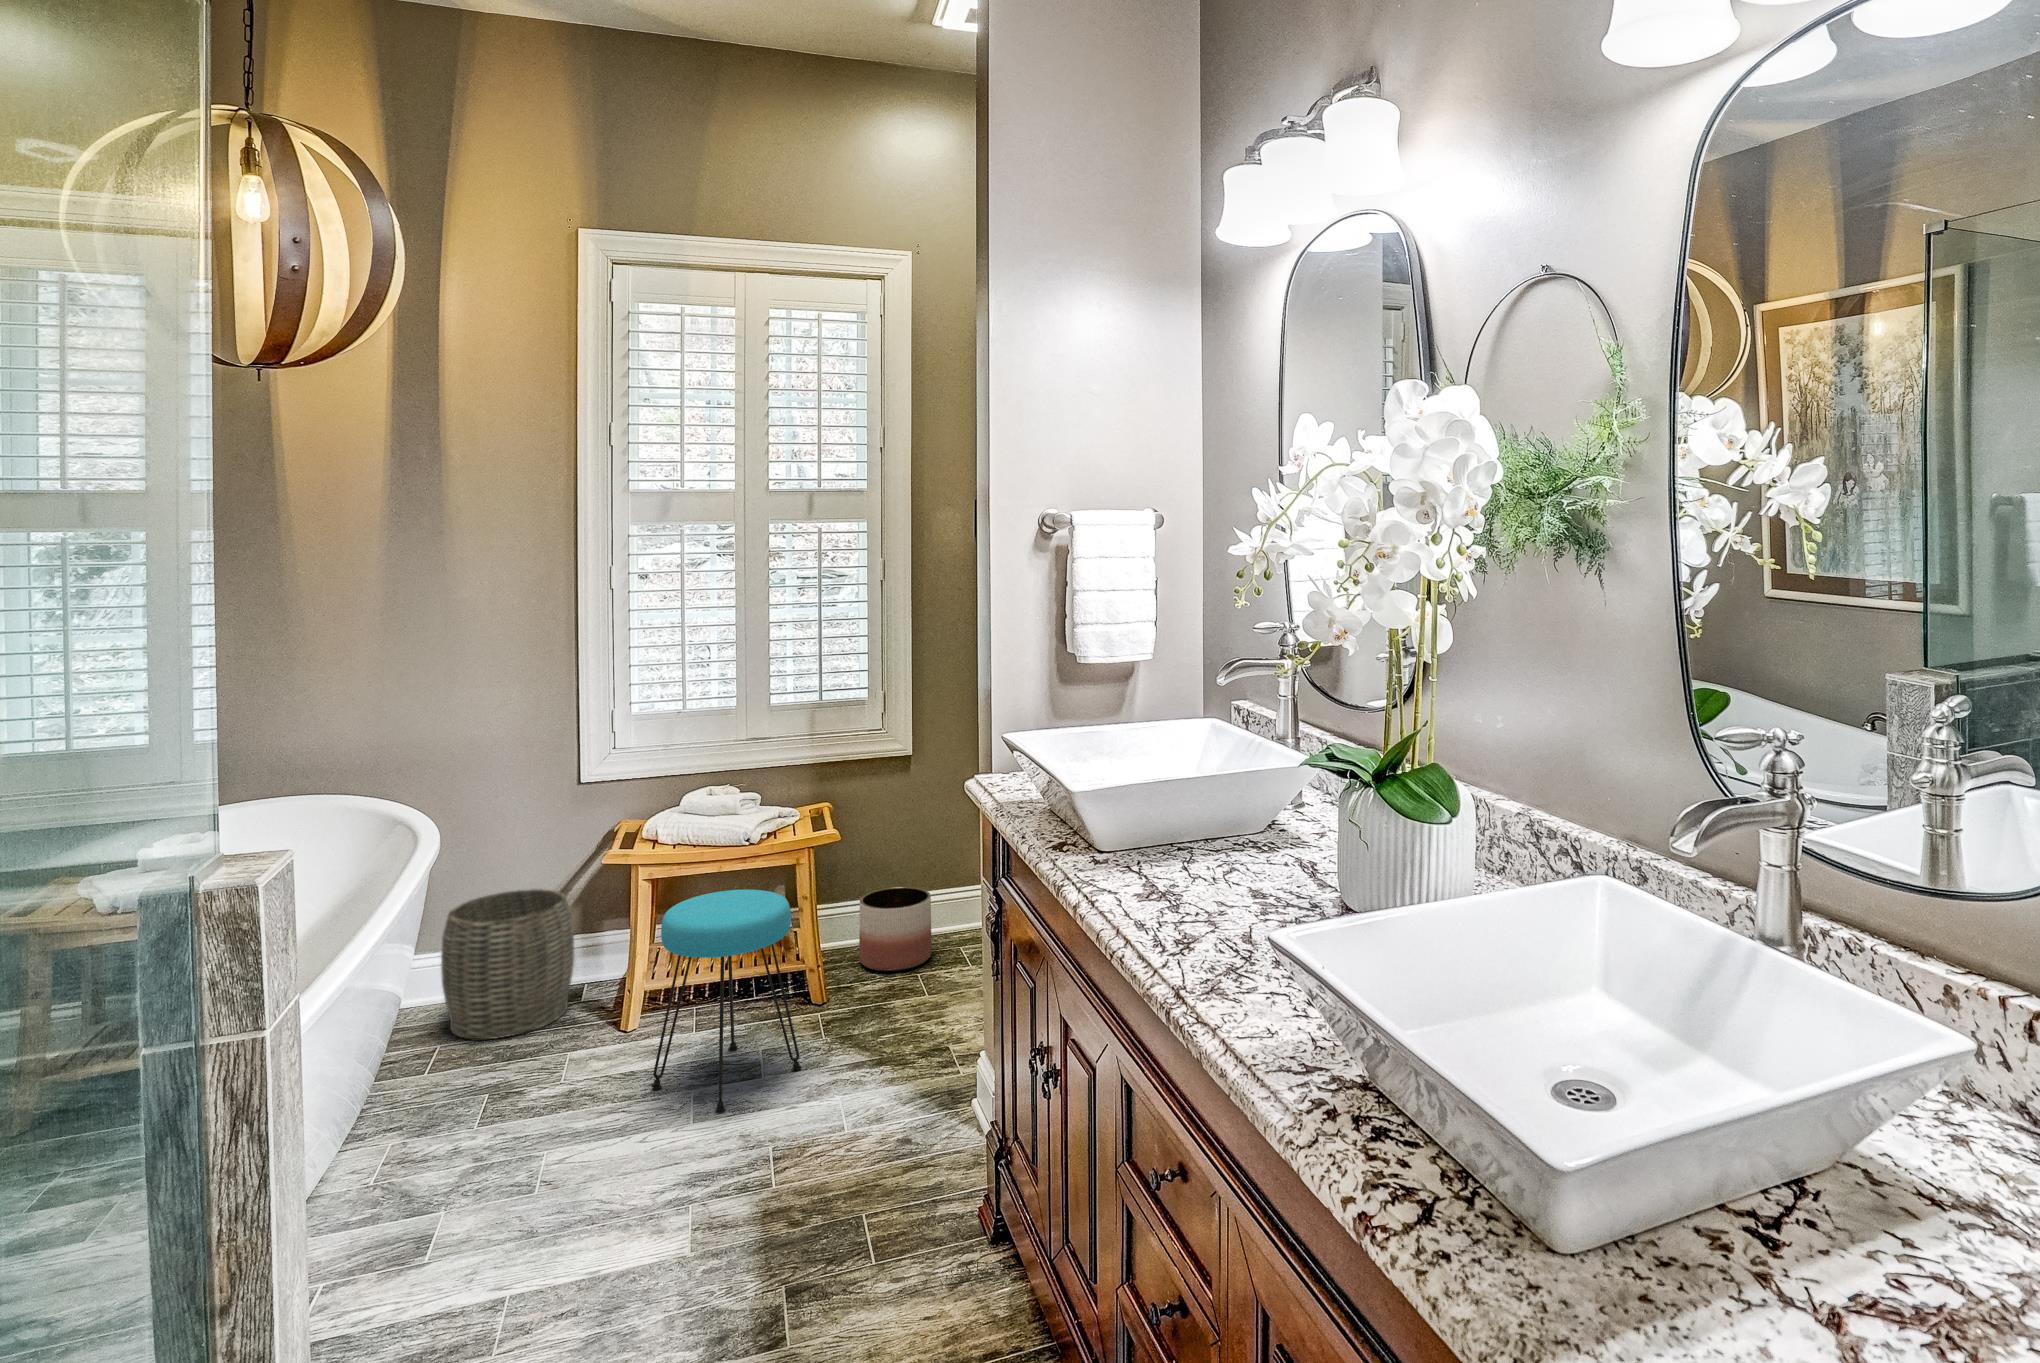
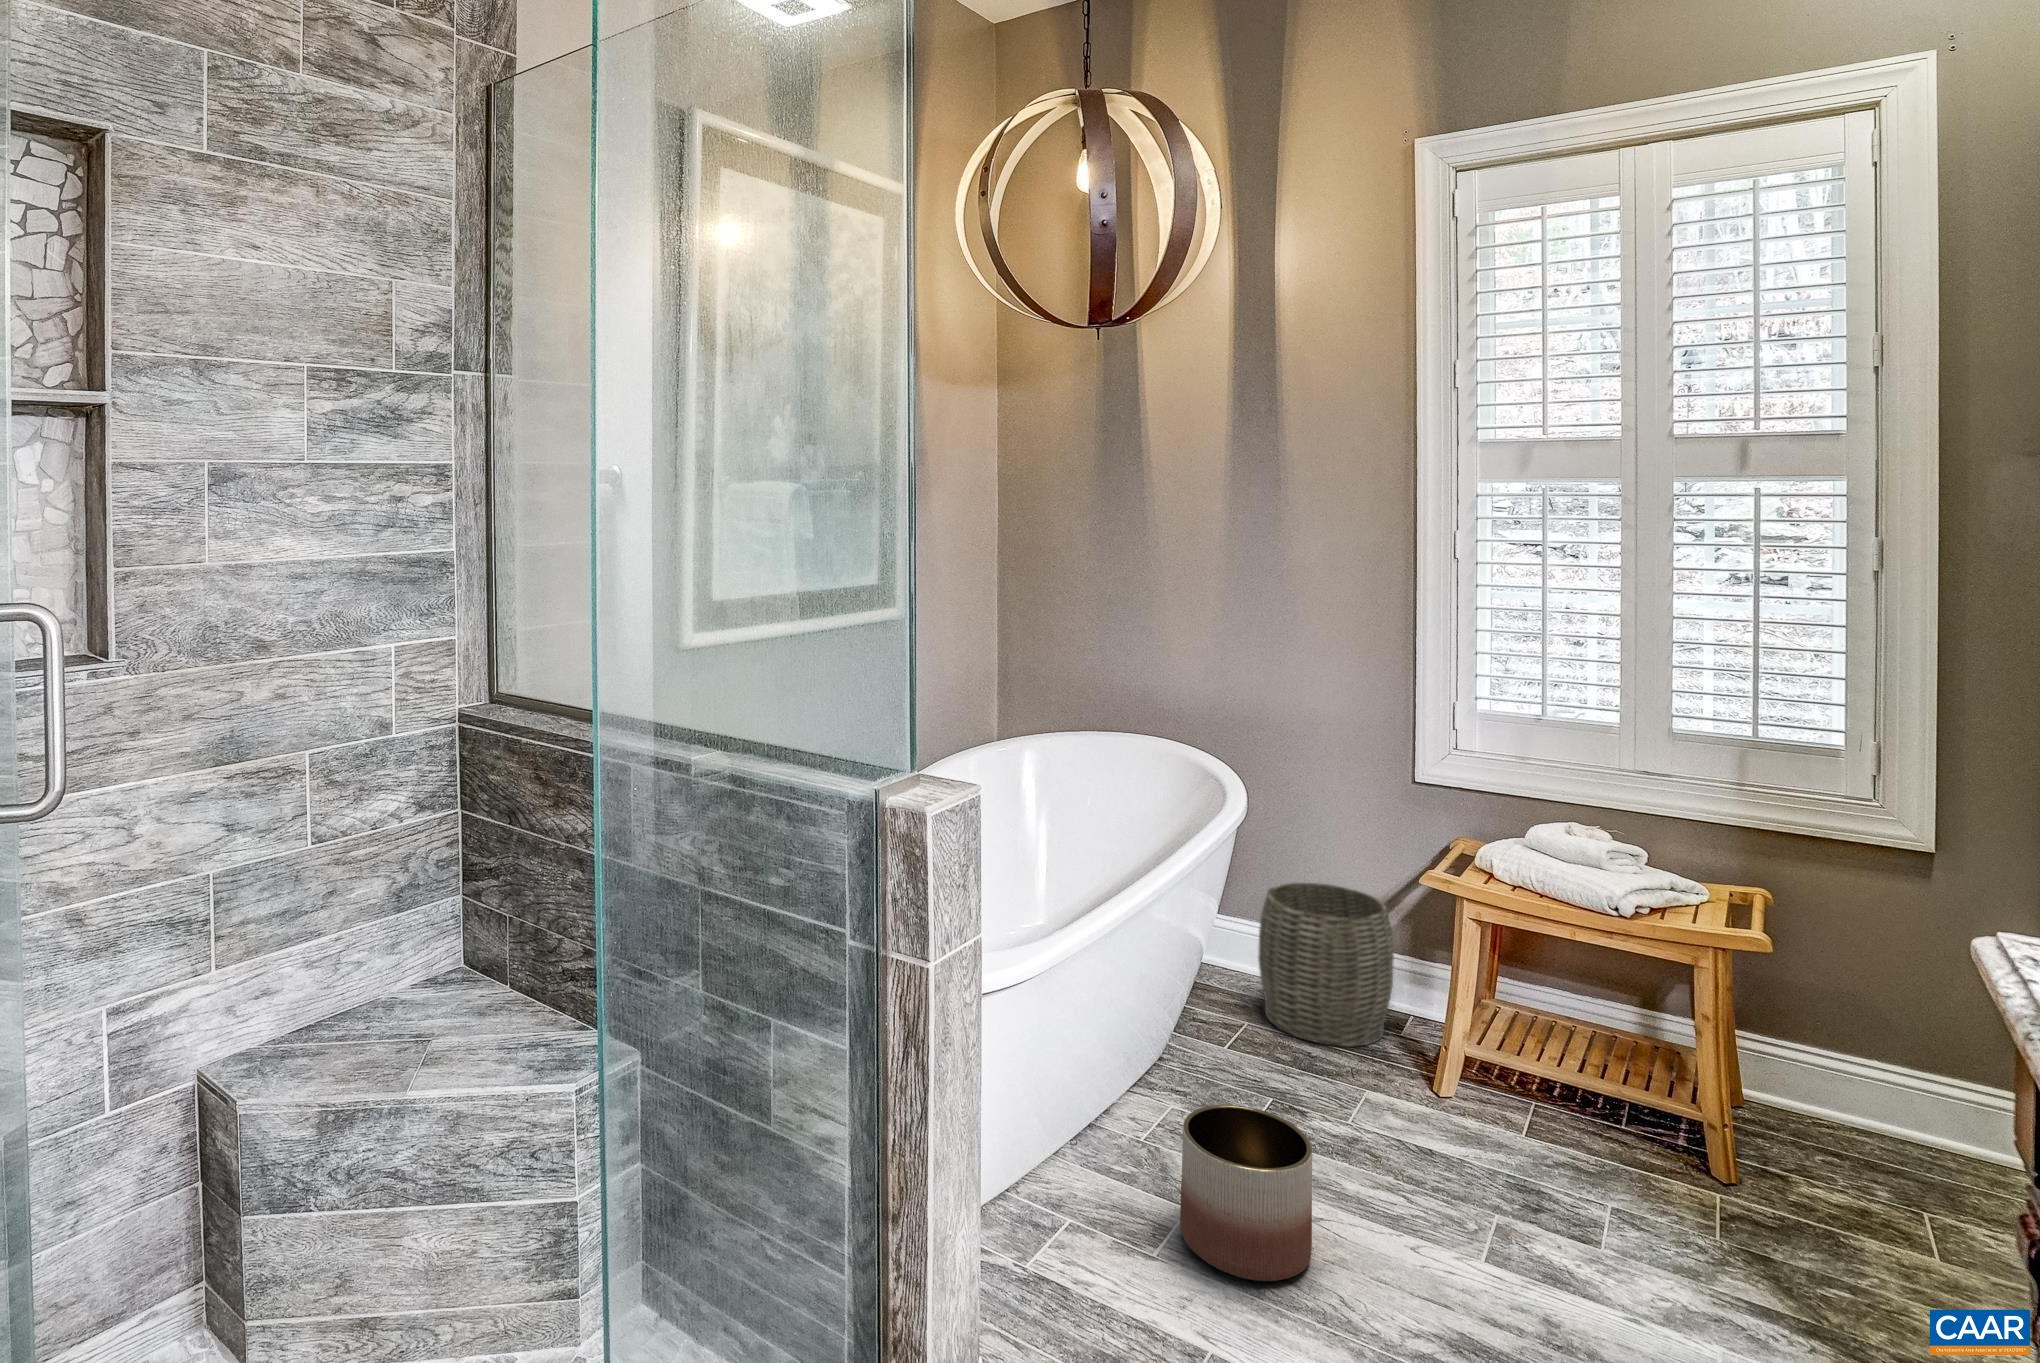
planter: present [859,887,932,971] -> present [1180,1105,1312,1281]
stool: present [651,890,801,1110] -> none [1445,961,1668,1267]

